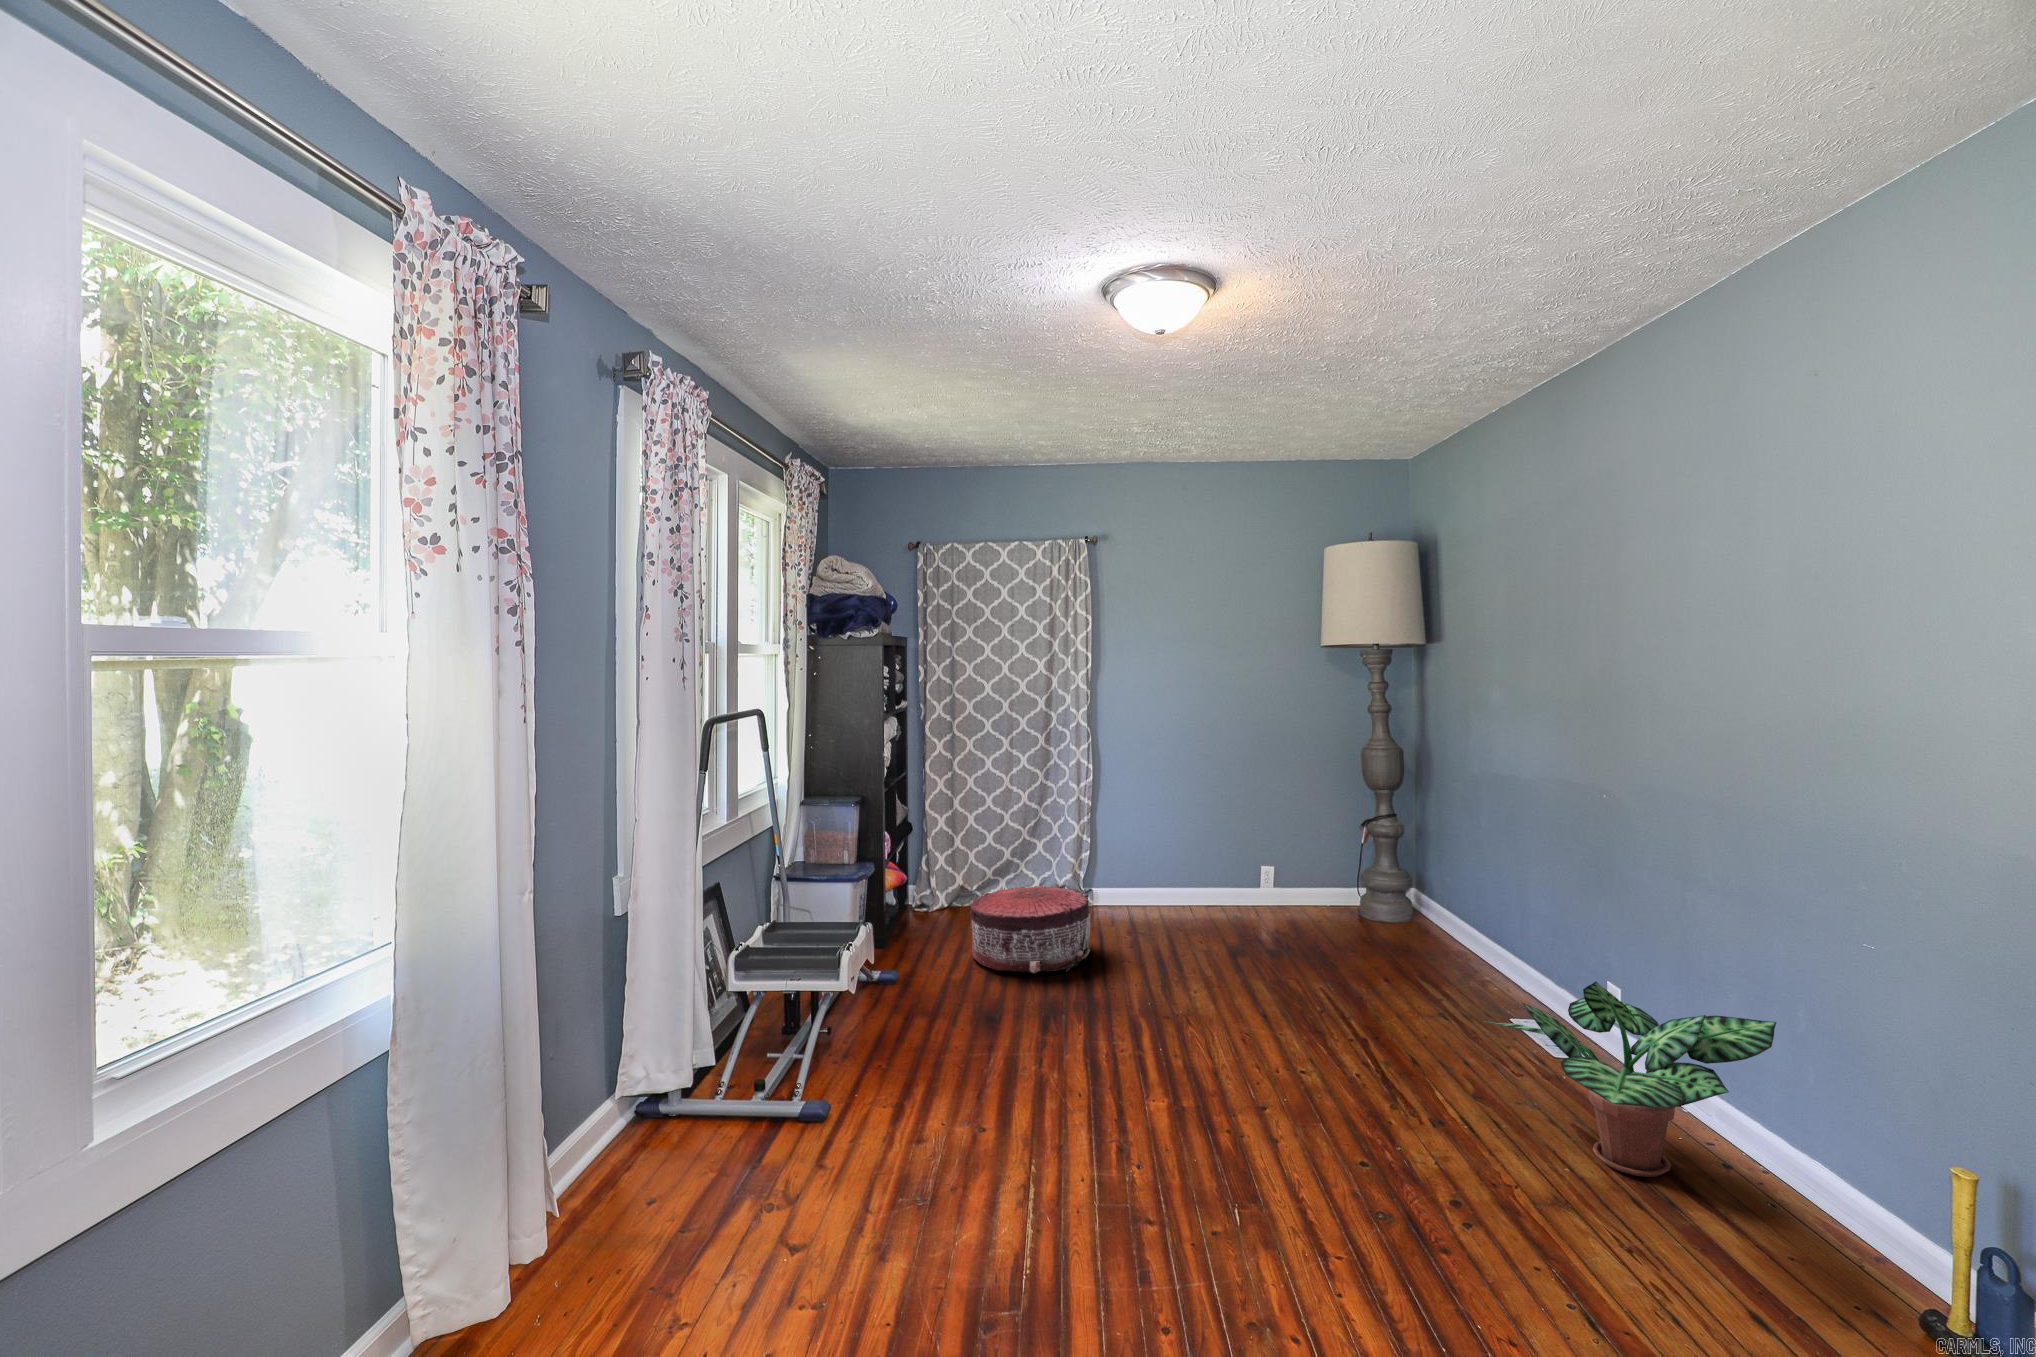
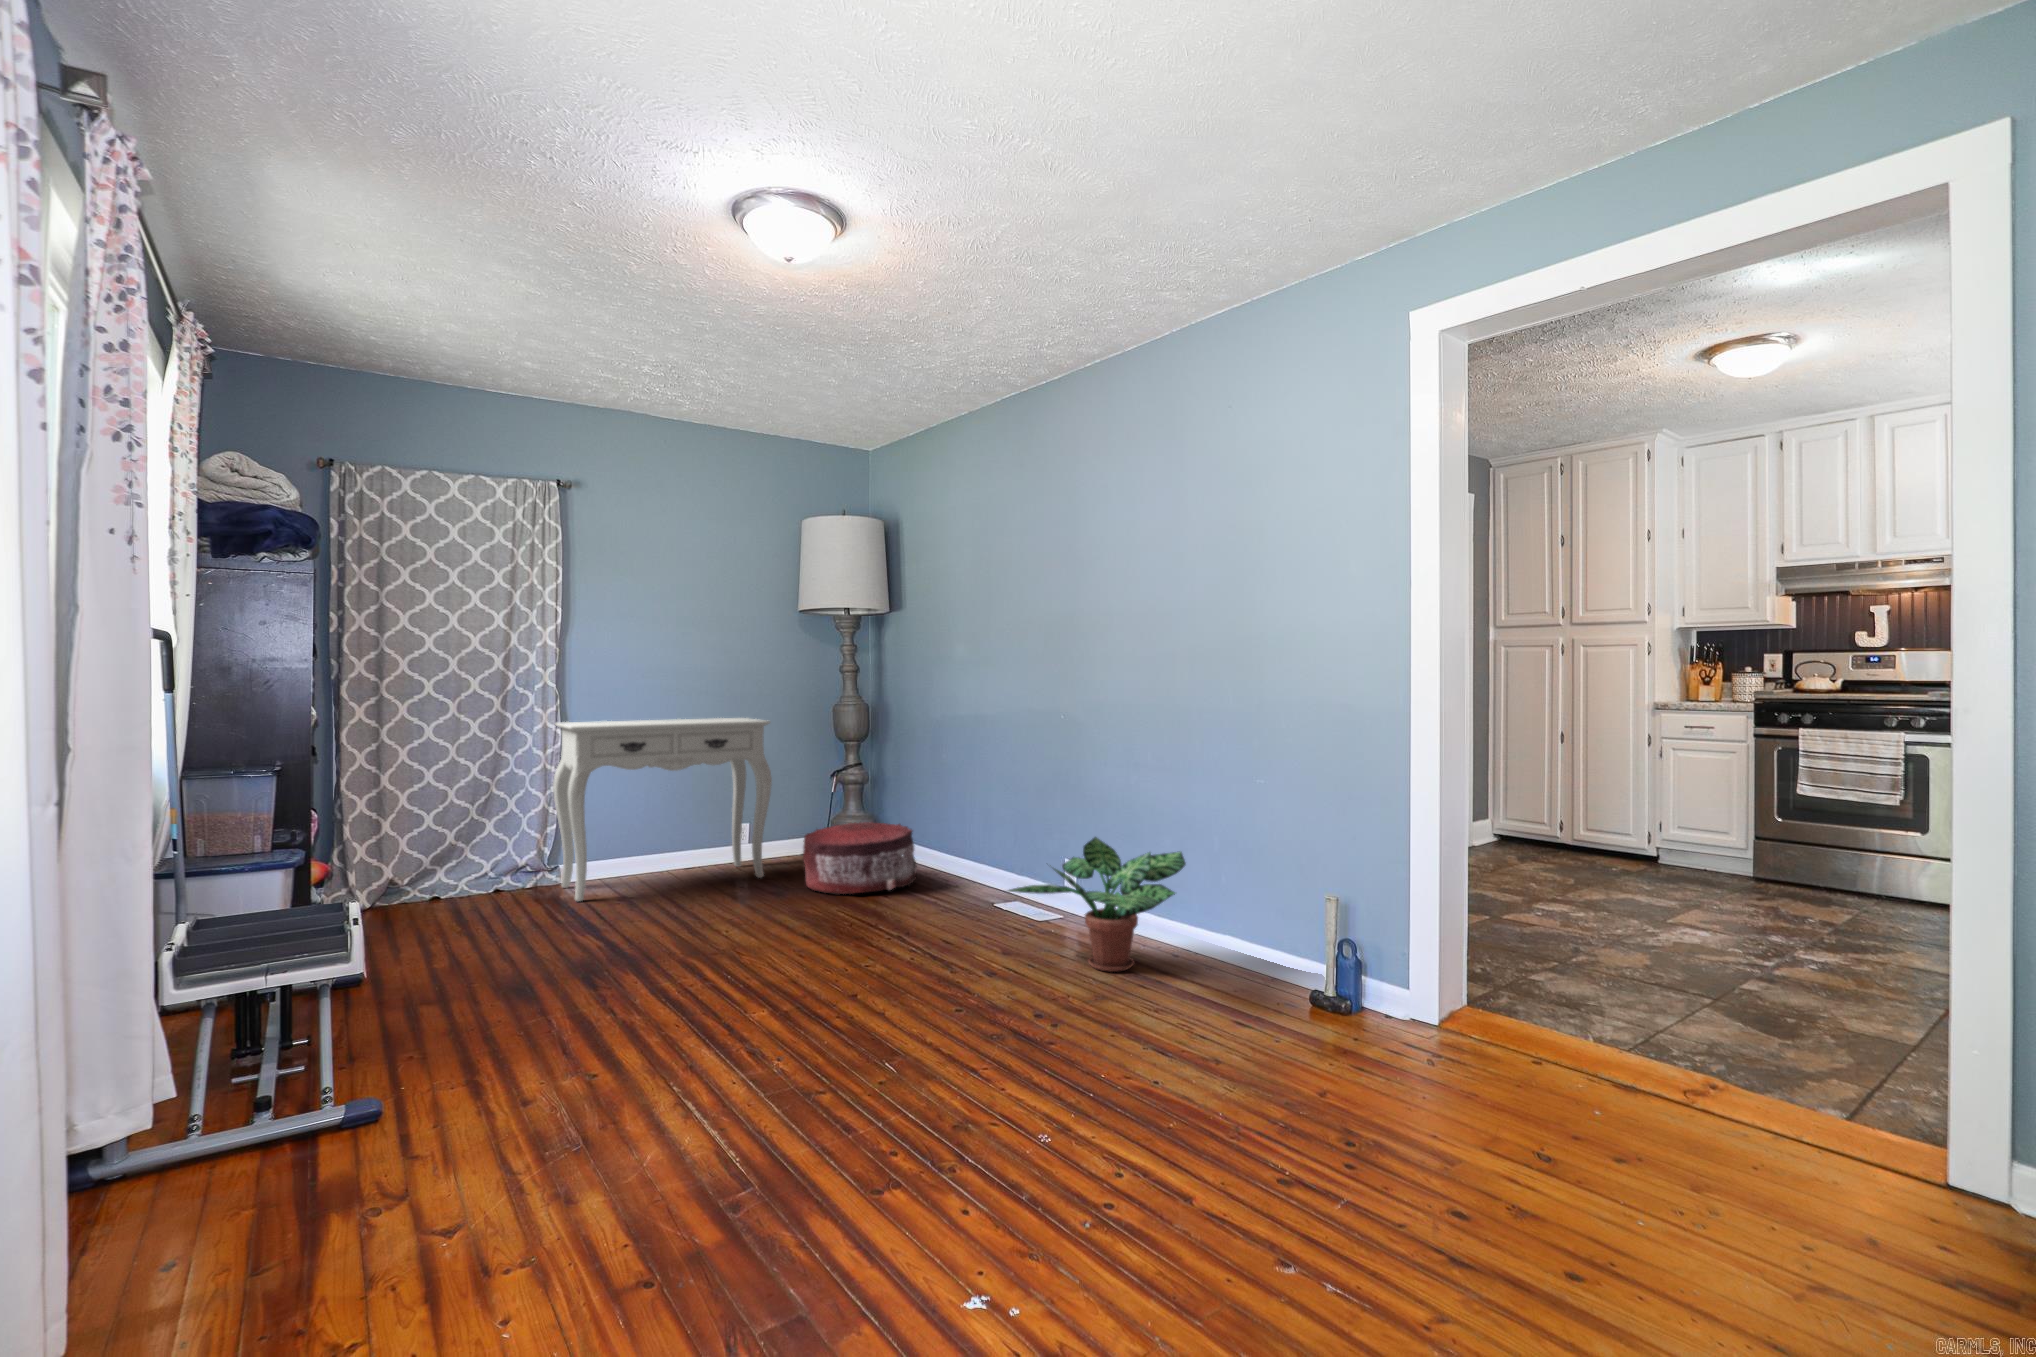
console table: none [1084,757,1281,929] -> present [553,718,772,901]
pouf: present [969,886,1091,973] -> present [803,822,917,894]

